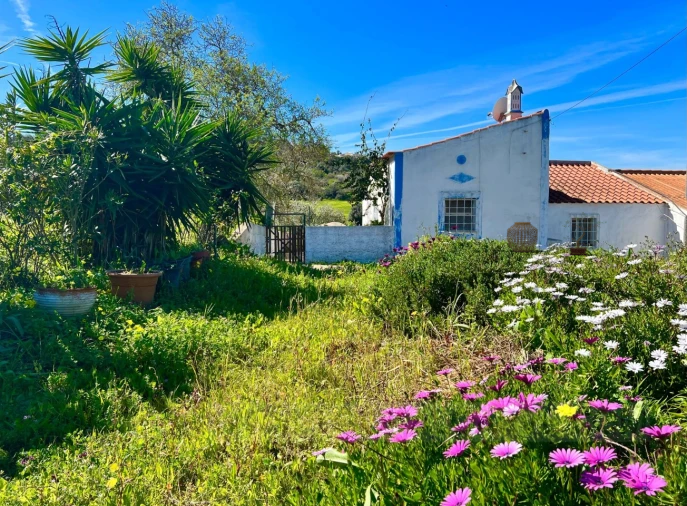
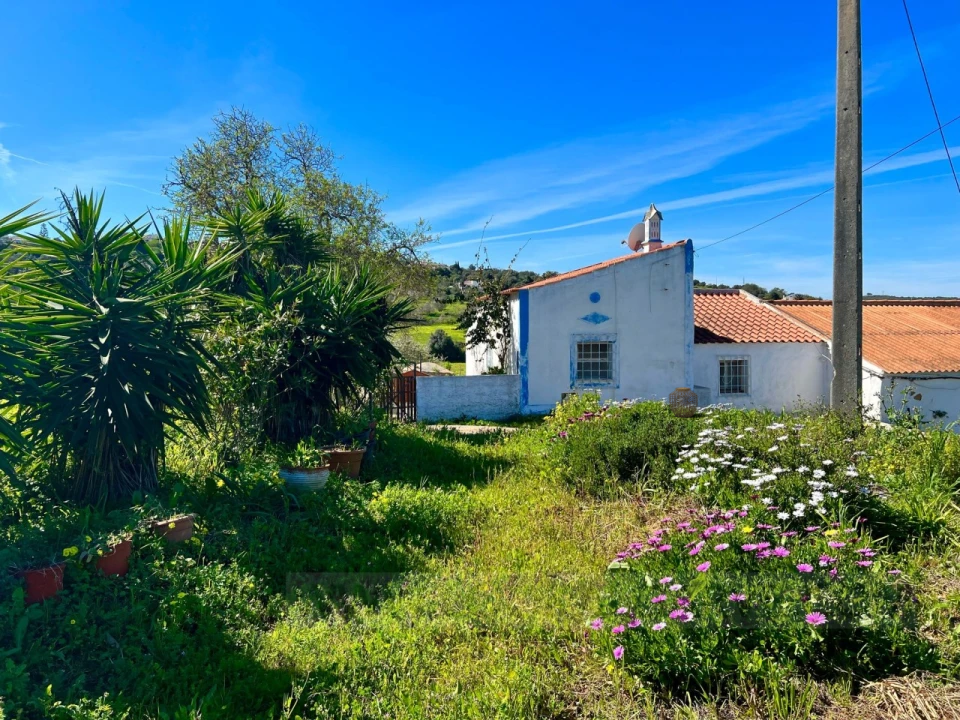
potted plant: present [564,222,600,255] -> none [720,381,760,421]

